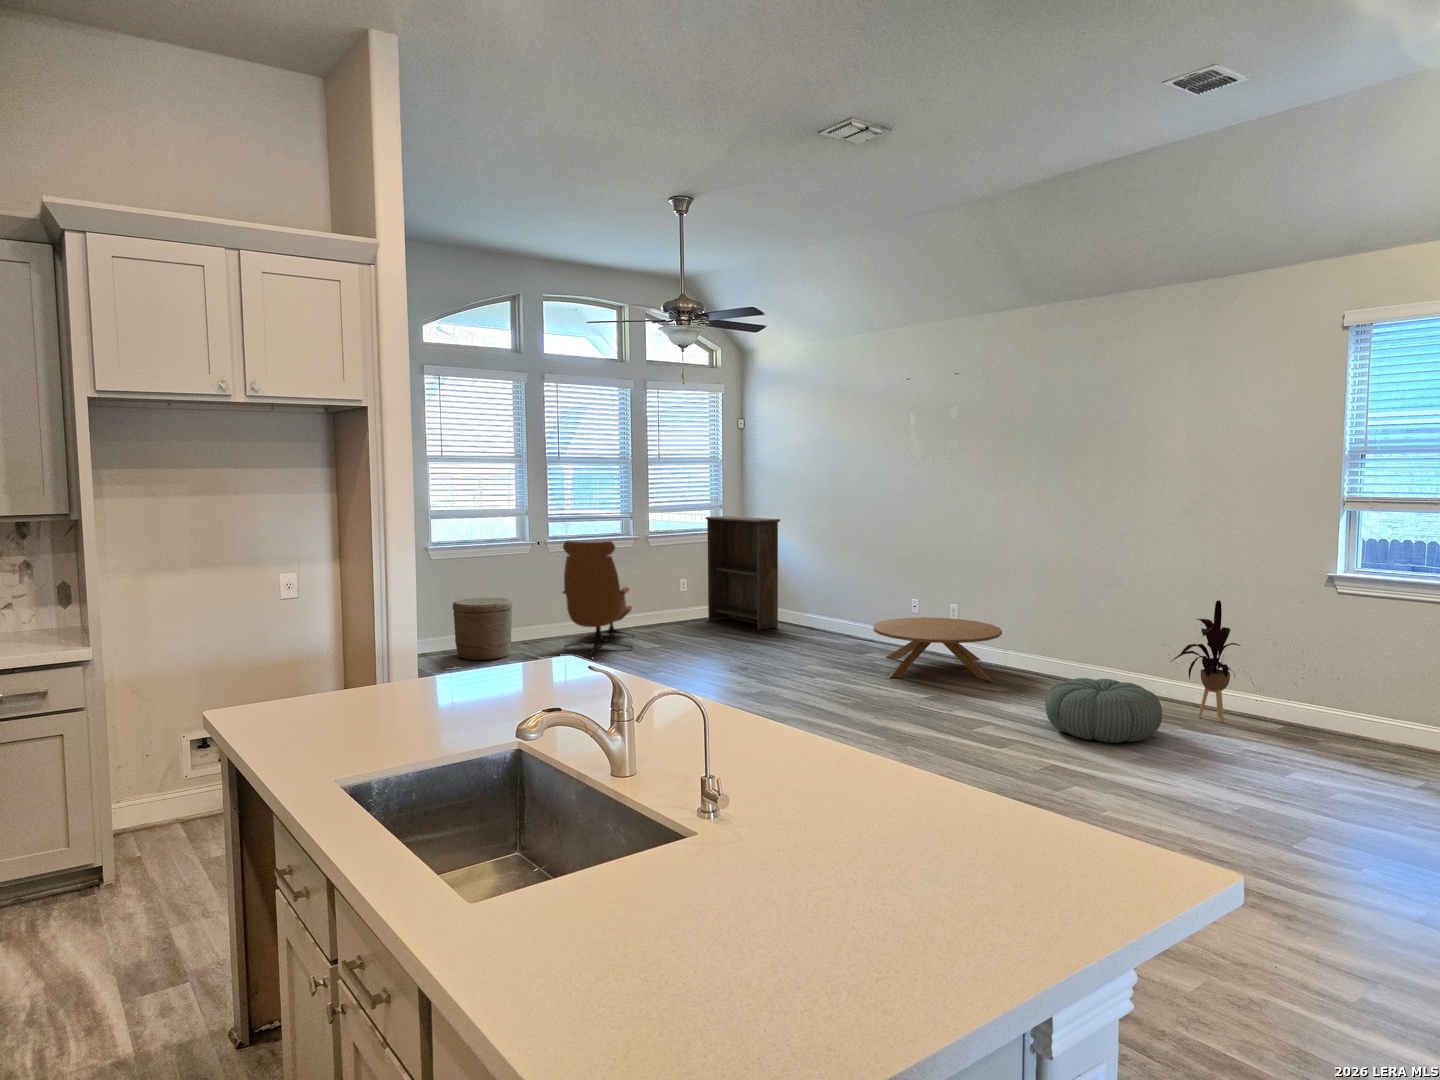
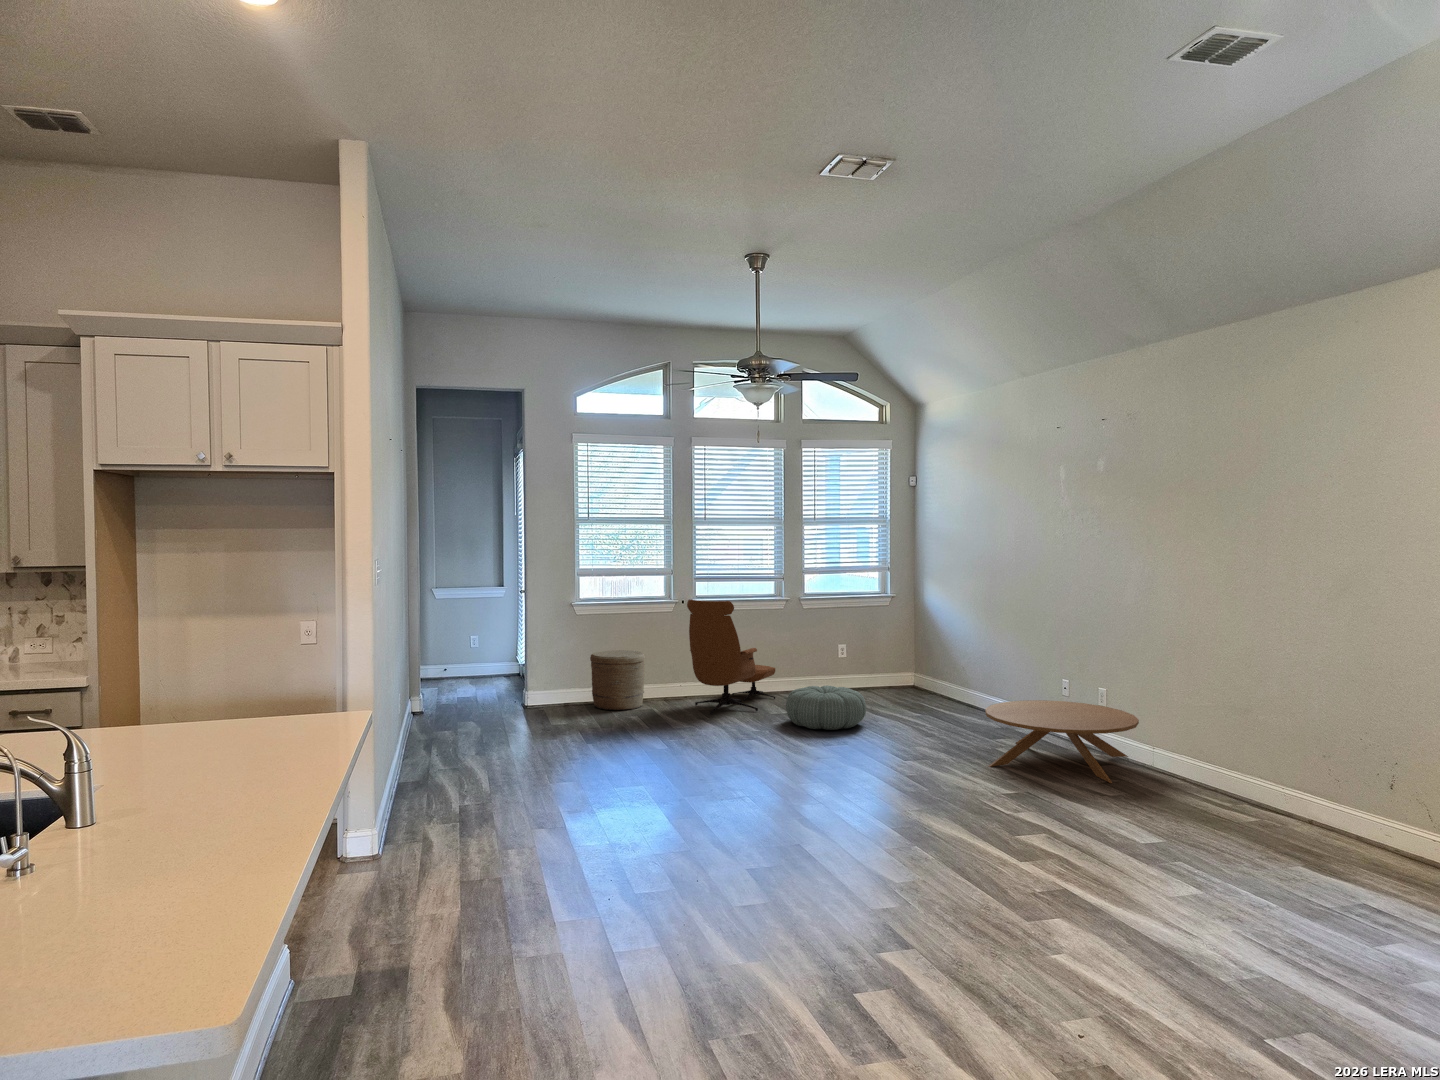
bookshelf: present [706,516,780,630] -> none [868,579,936,702]
house plant: present [1170,600,1240,722] -> none [1302,706,1398,867]
pouf: present [1045,678,1162,743] -> present [786,685,866,730]

